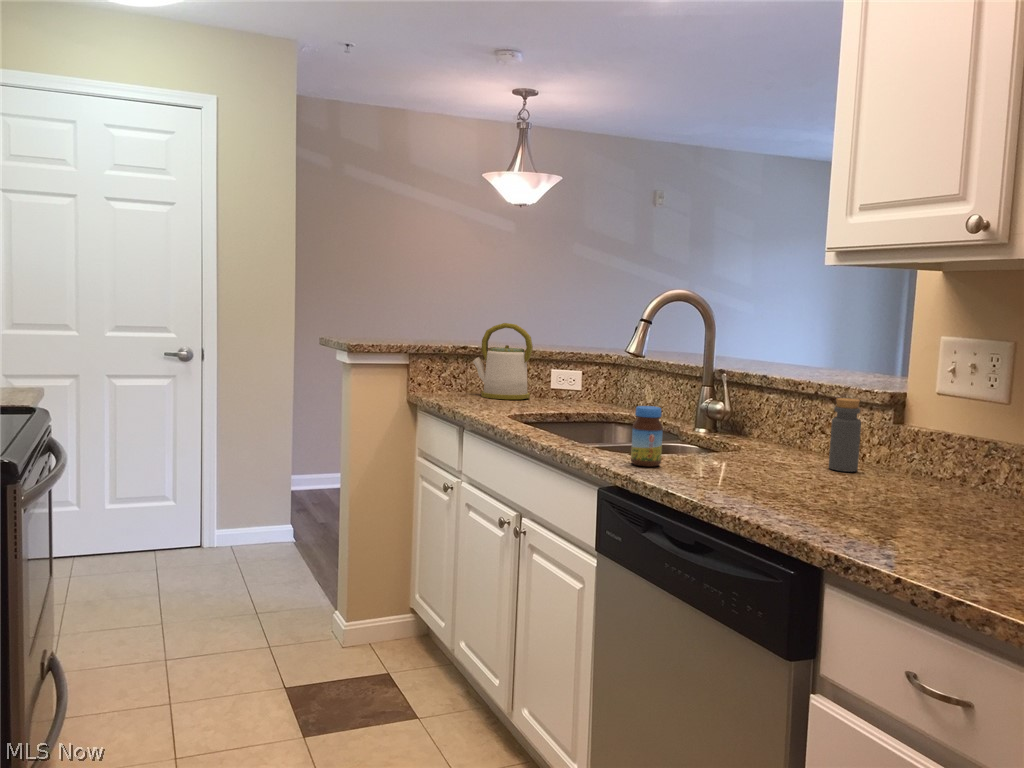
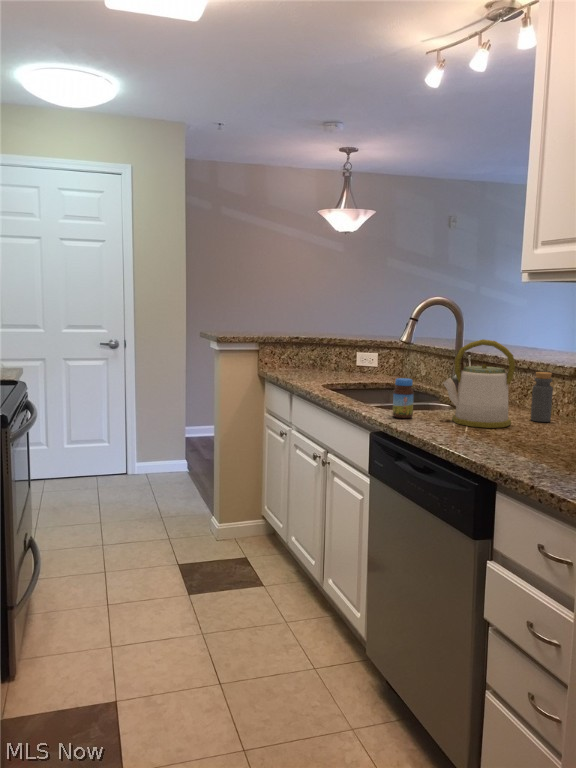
kettle: present [473,323,533,399] -> present [443,339,515,428]

